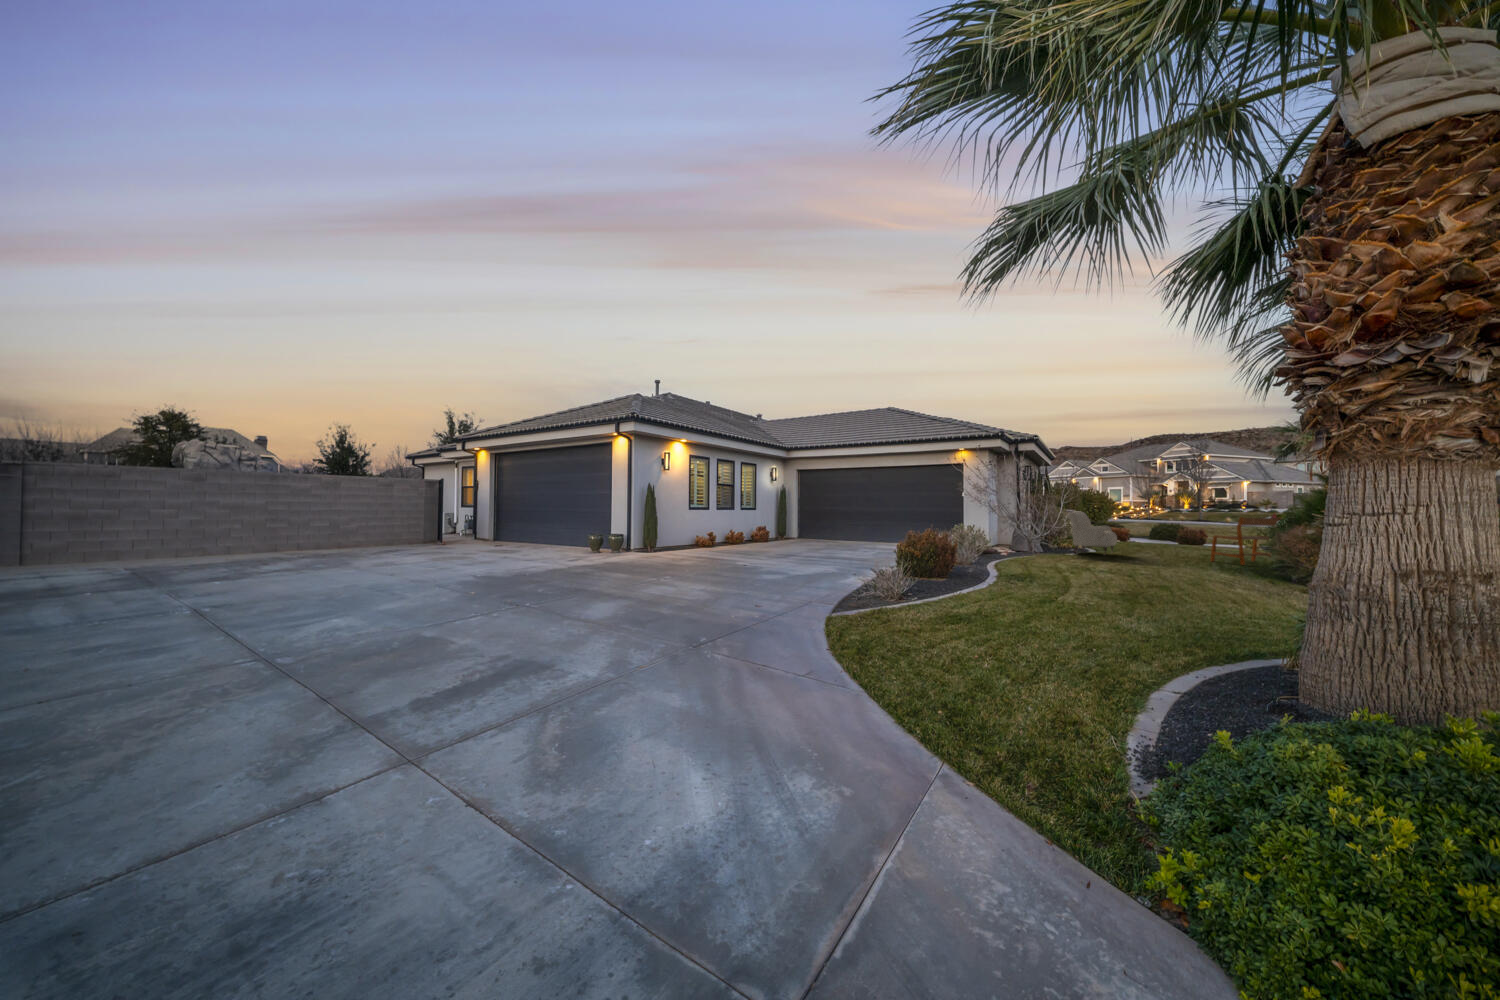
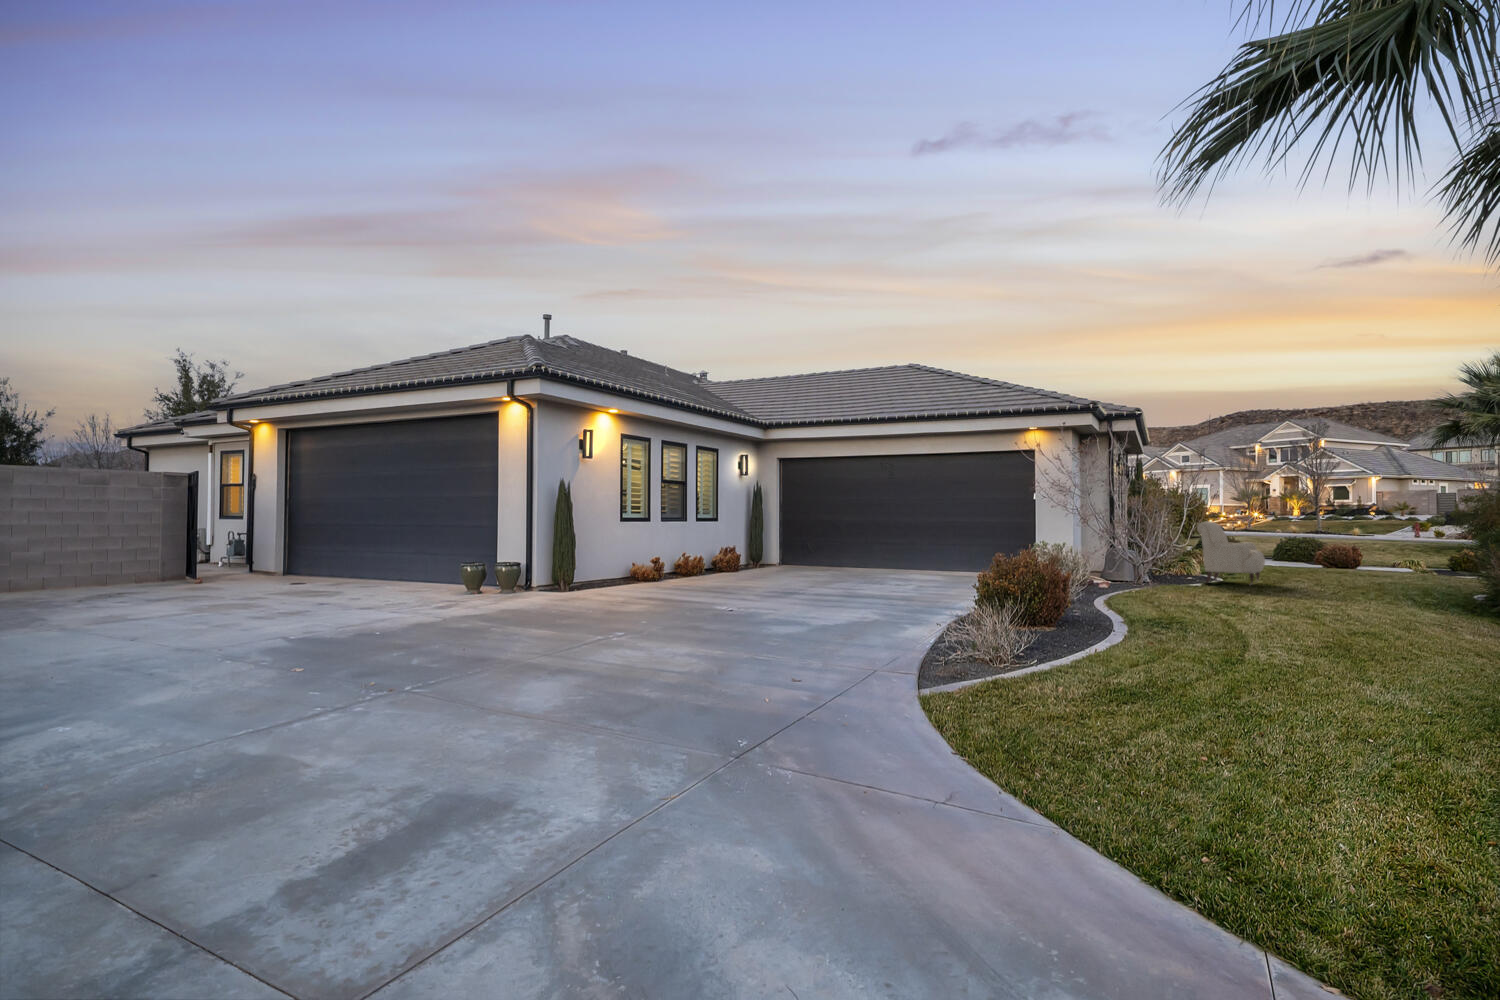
bench: present [1211,517,1281,565] -> none [1398,528,1496,597]

